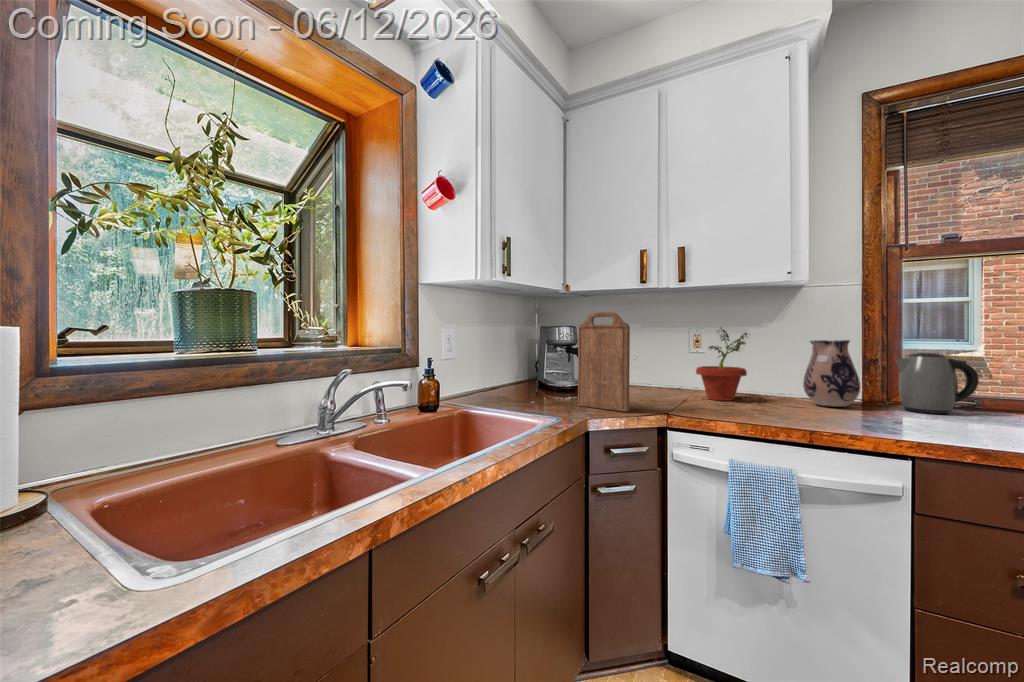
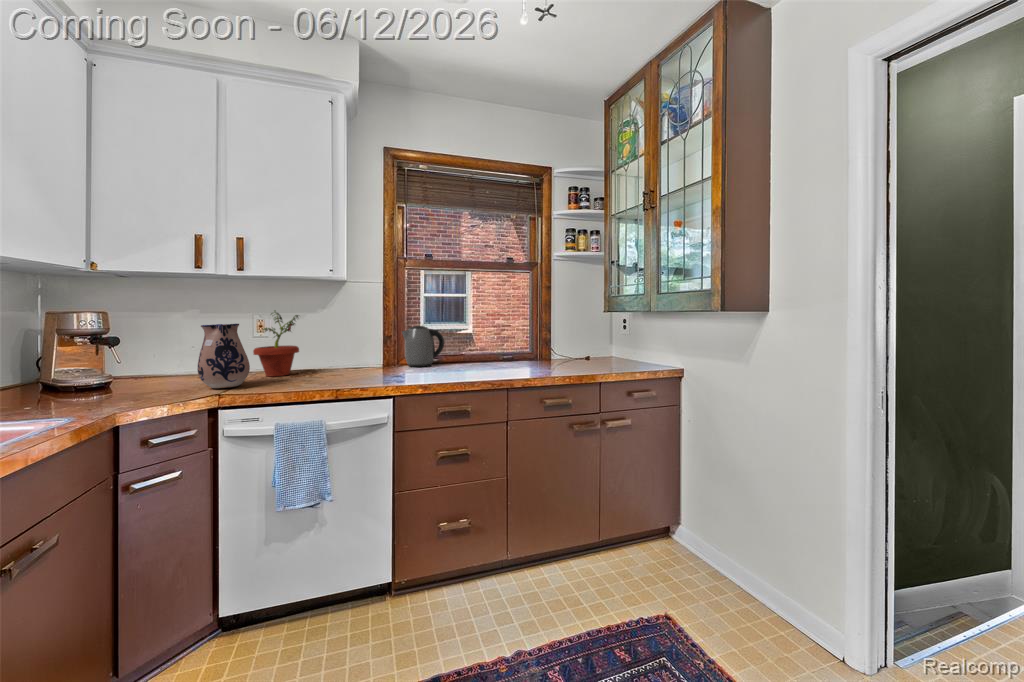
cutting board: present [578,312,630,412] -> none [101,298,174,402]
ceramic pitcher: present [803,340,860,407] -> present [197,324,250,388]

